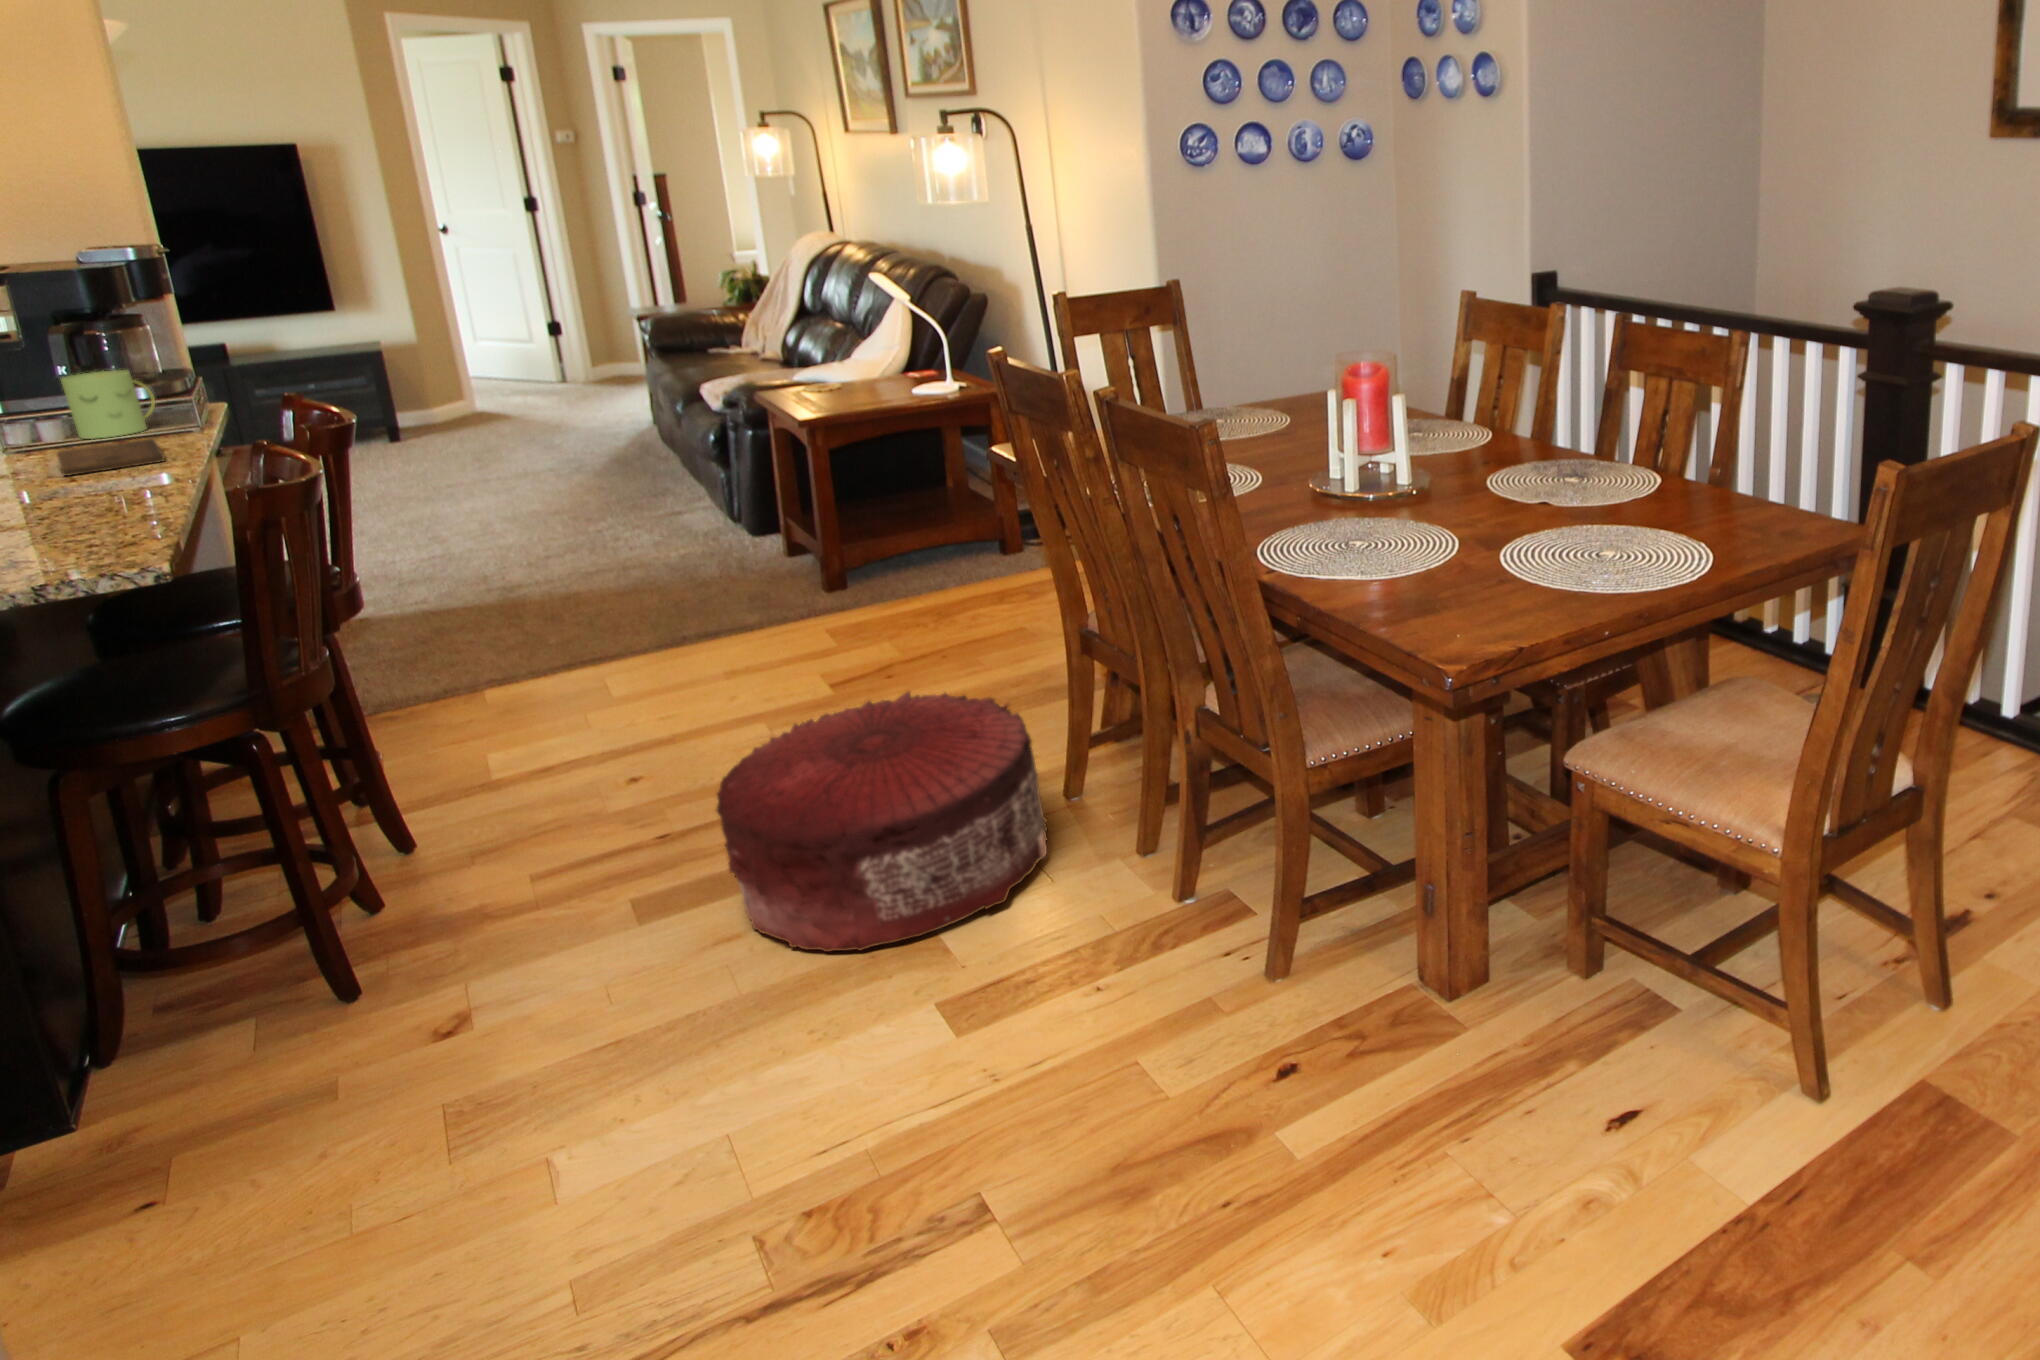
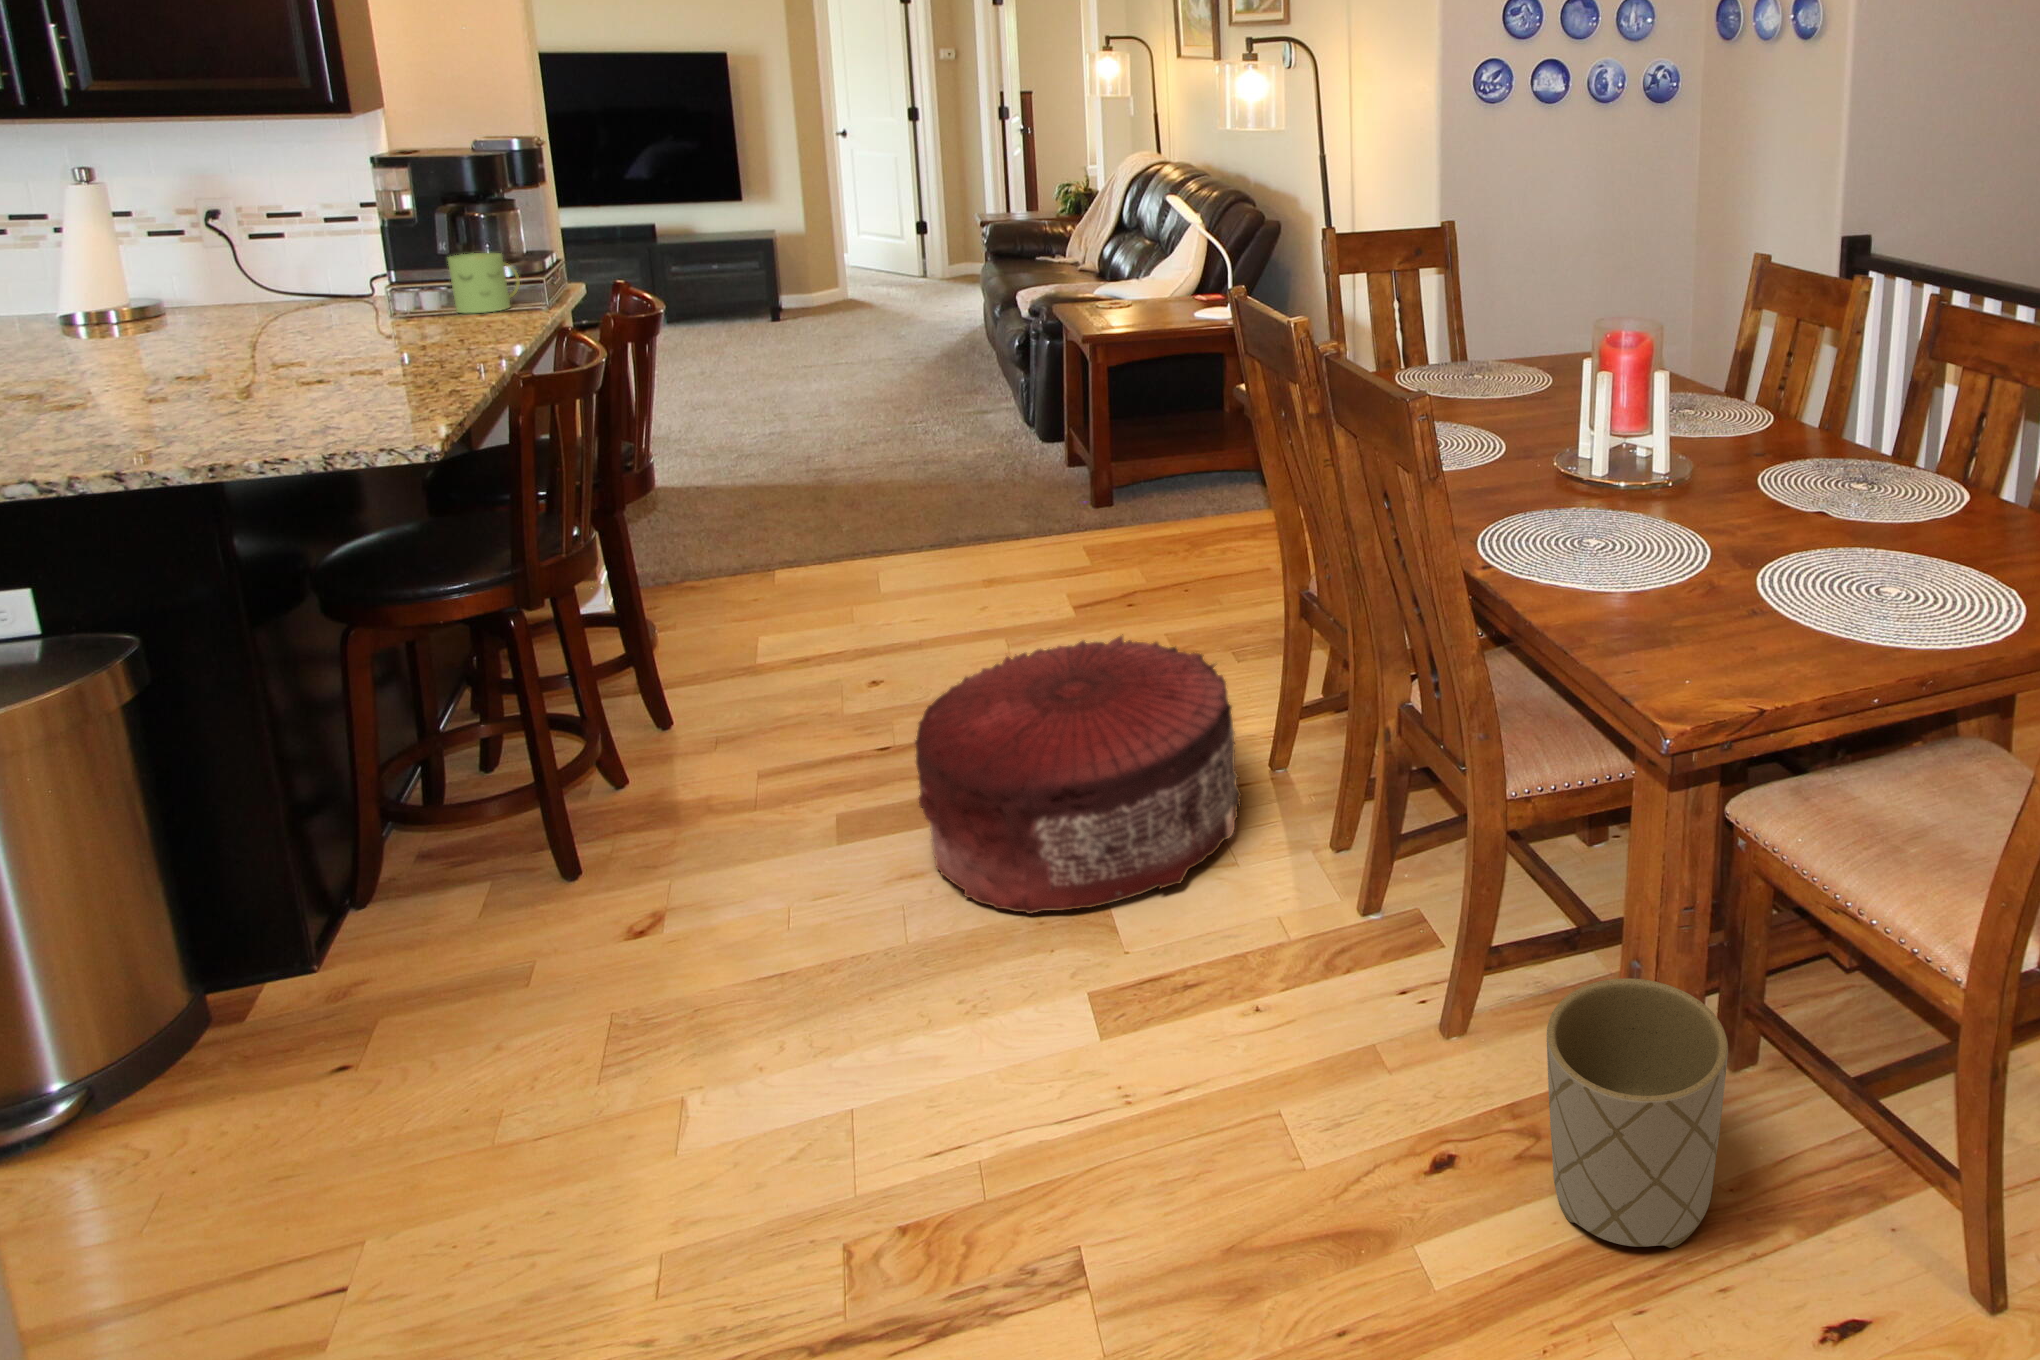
cutting board: present [57,438,164,476] -> none [417,318,504,348]
planter: none [1370,893,1518,1099] -> present [1547,978,1728,1248]

